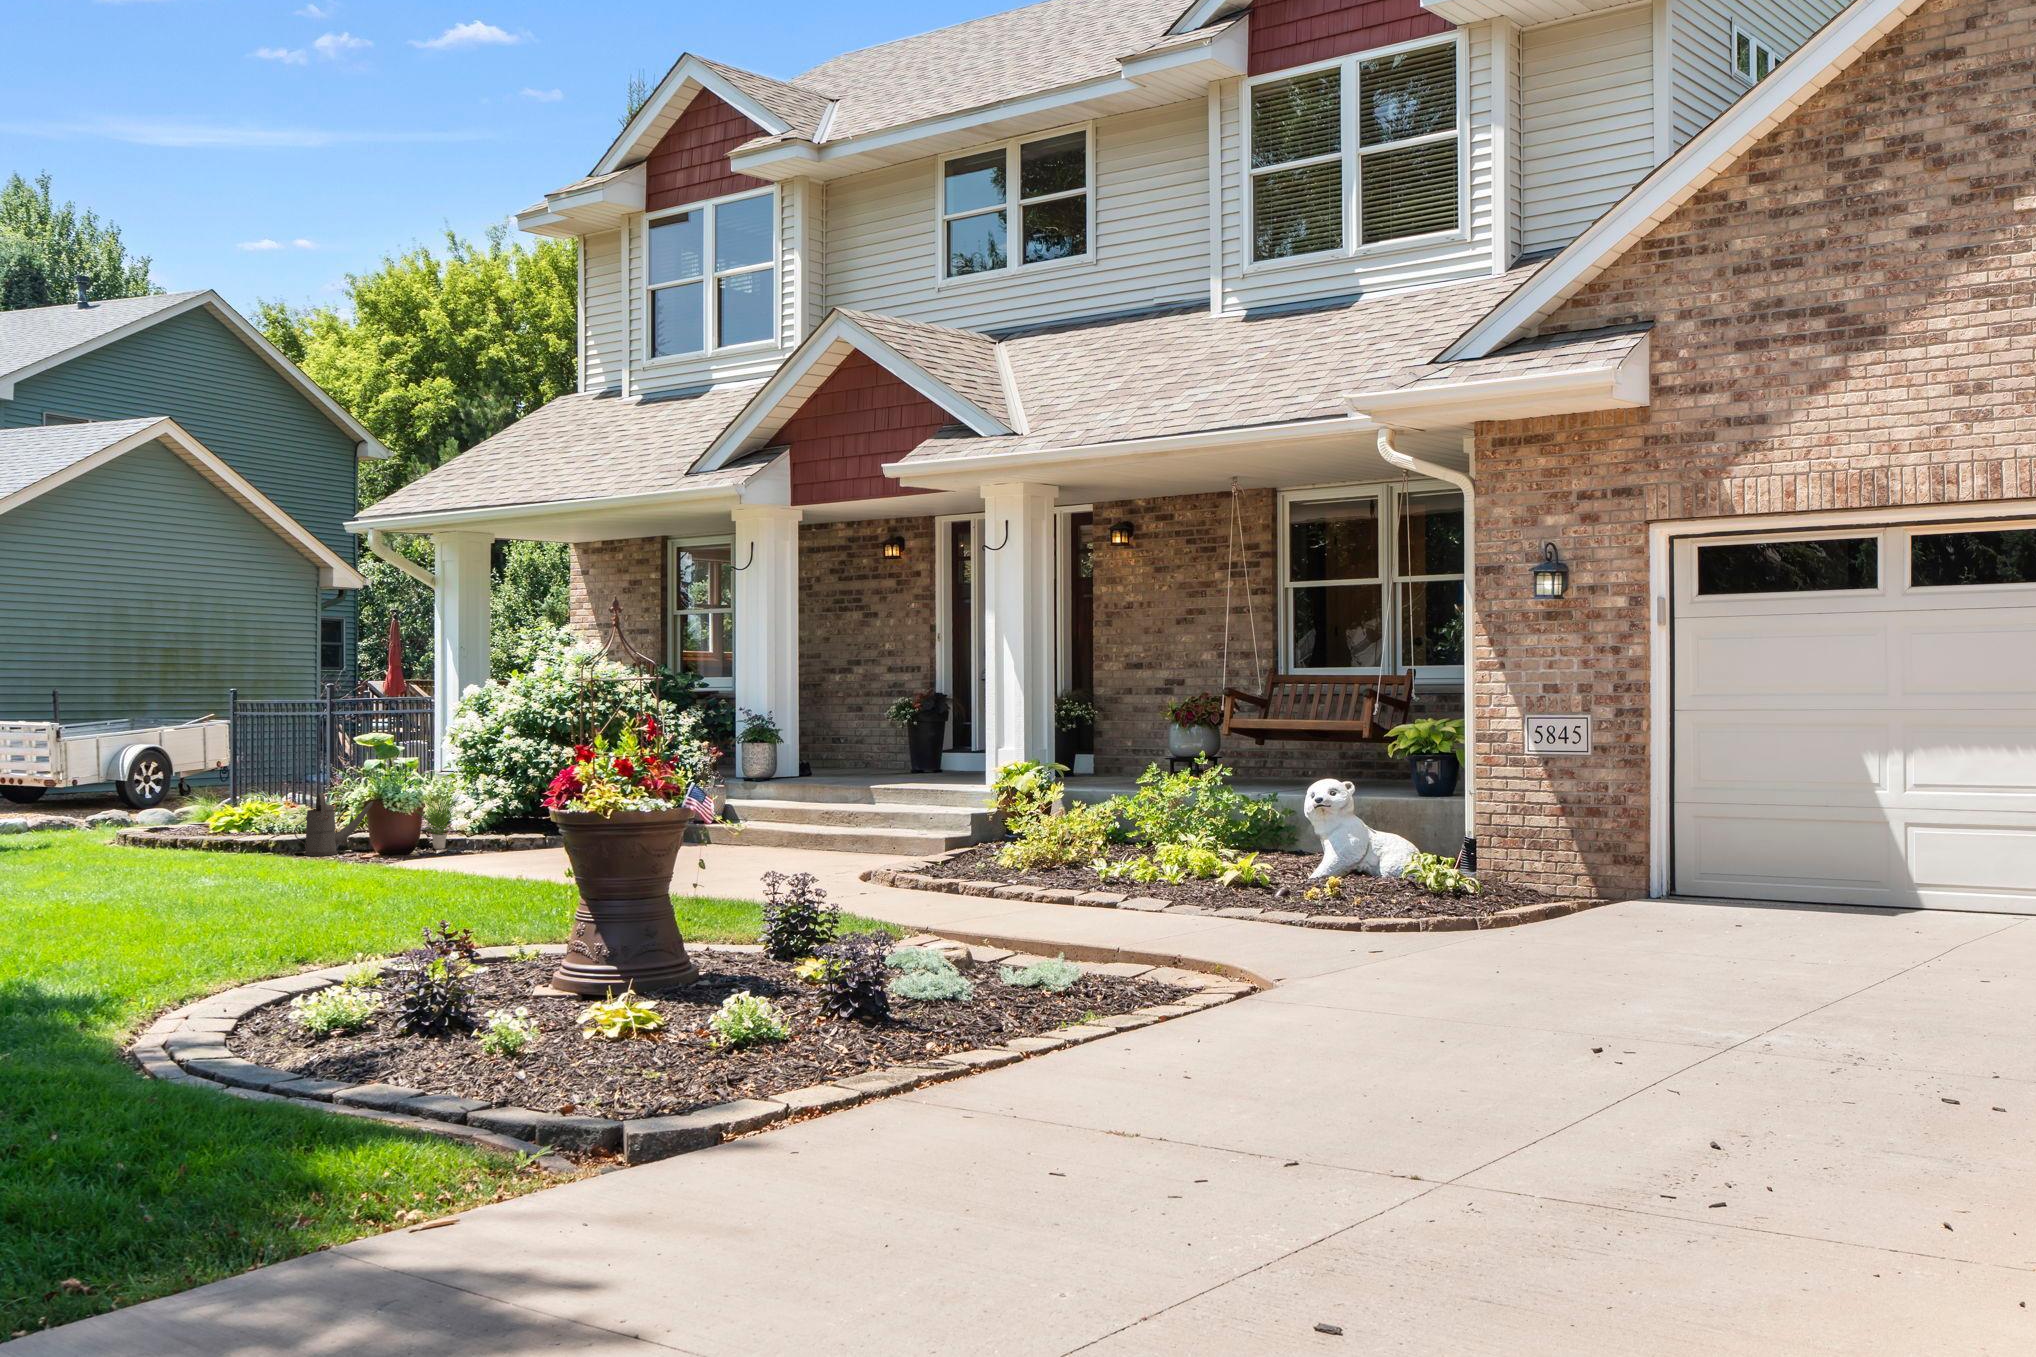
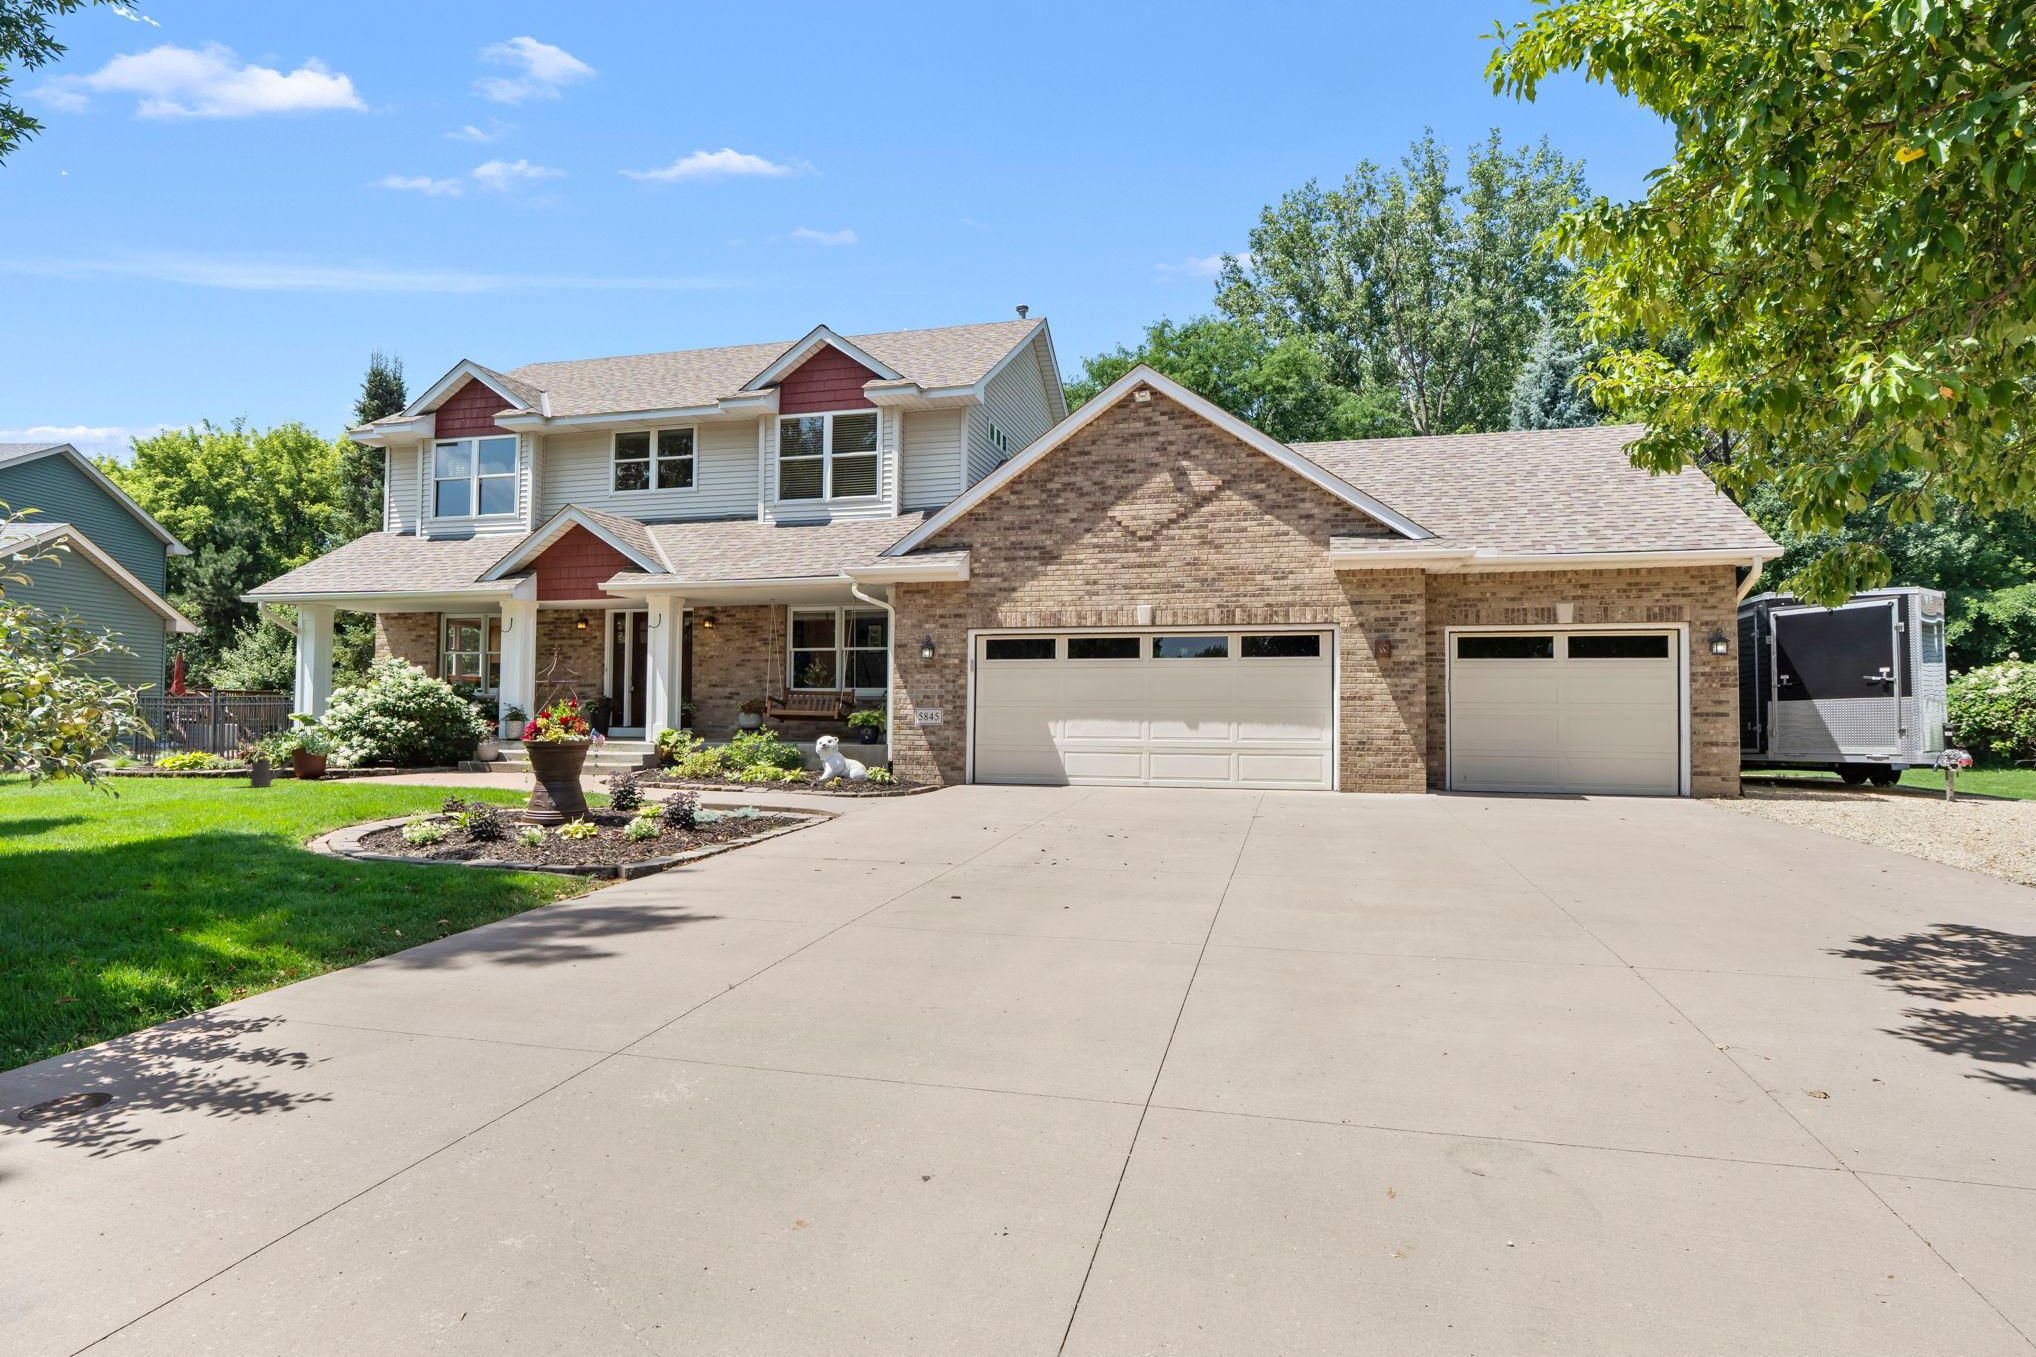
potted plant: present [417,796,460,849] -> none [318,751,354,782]

